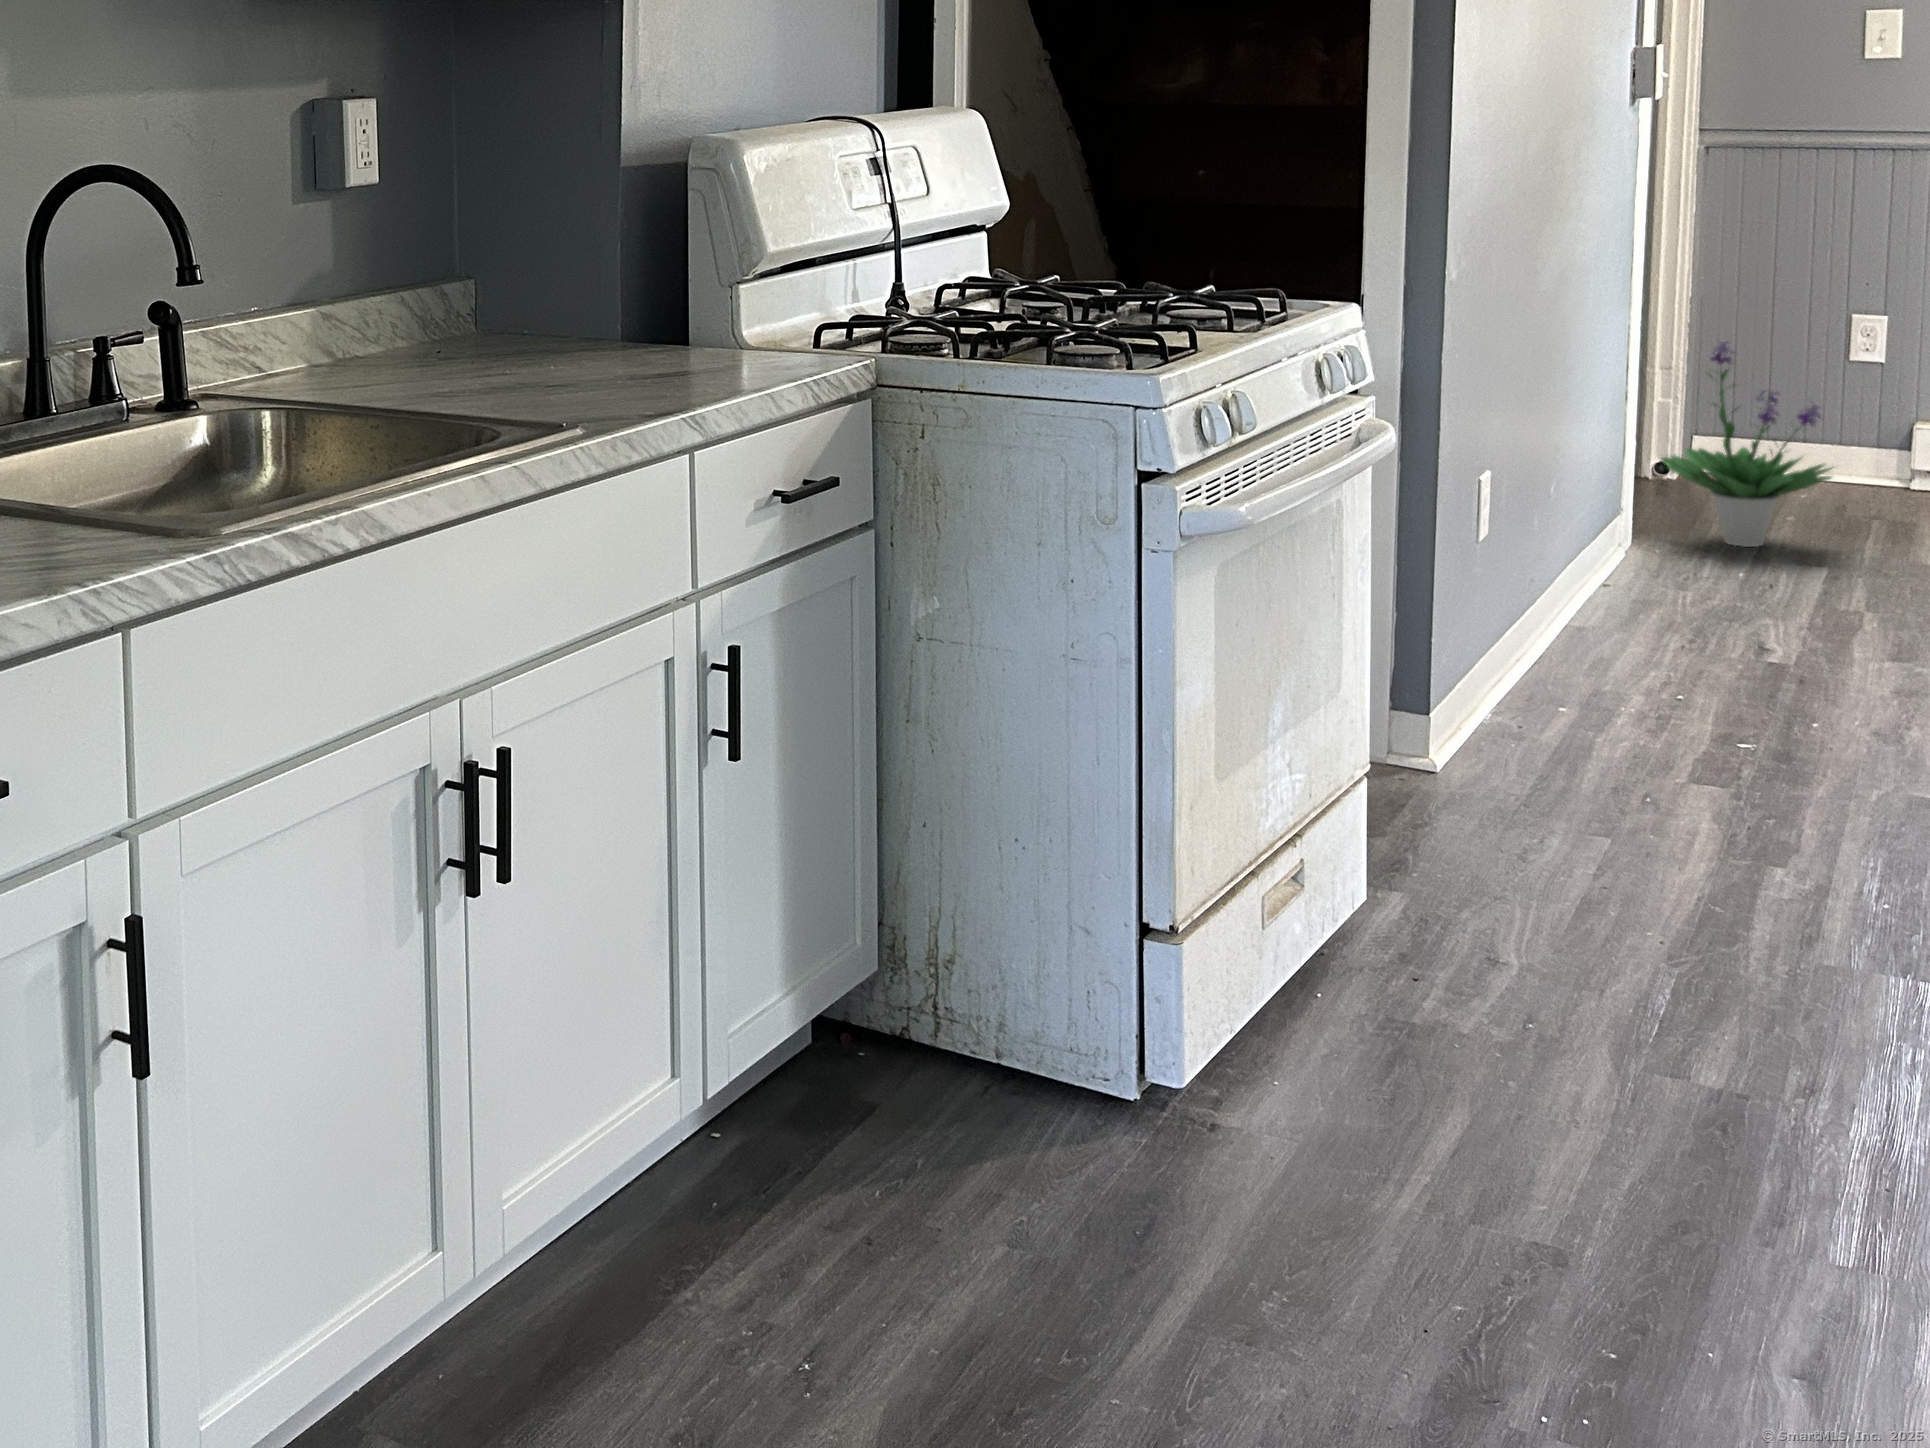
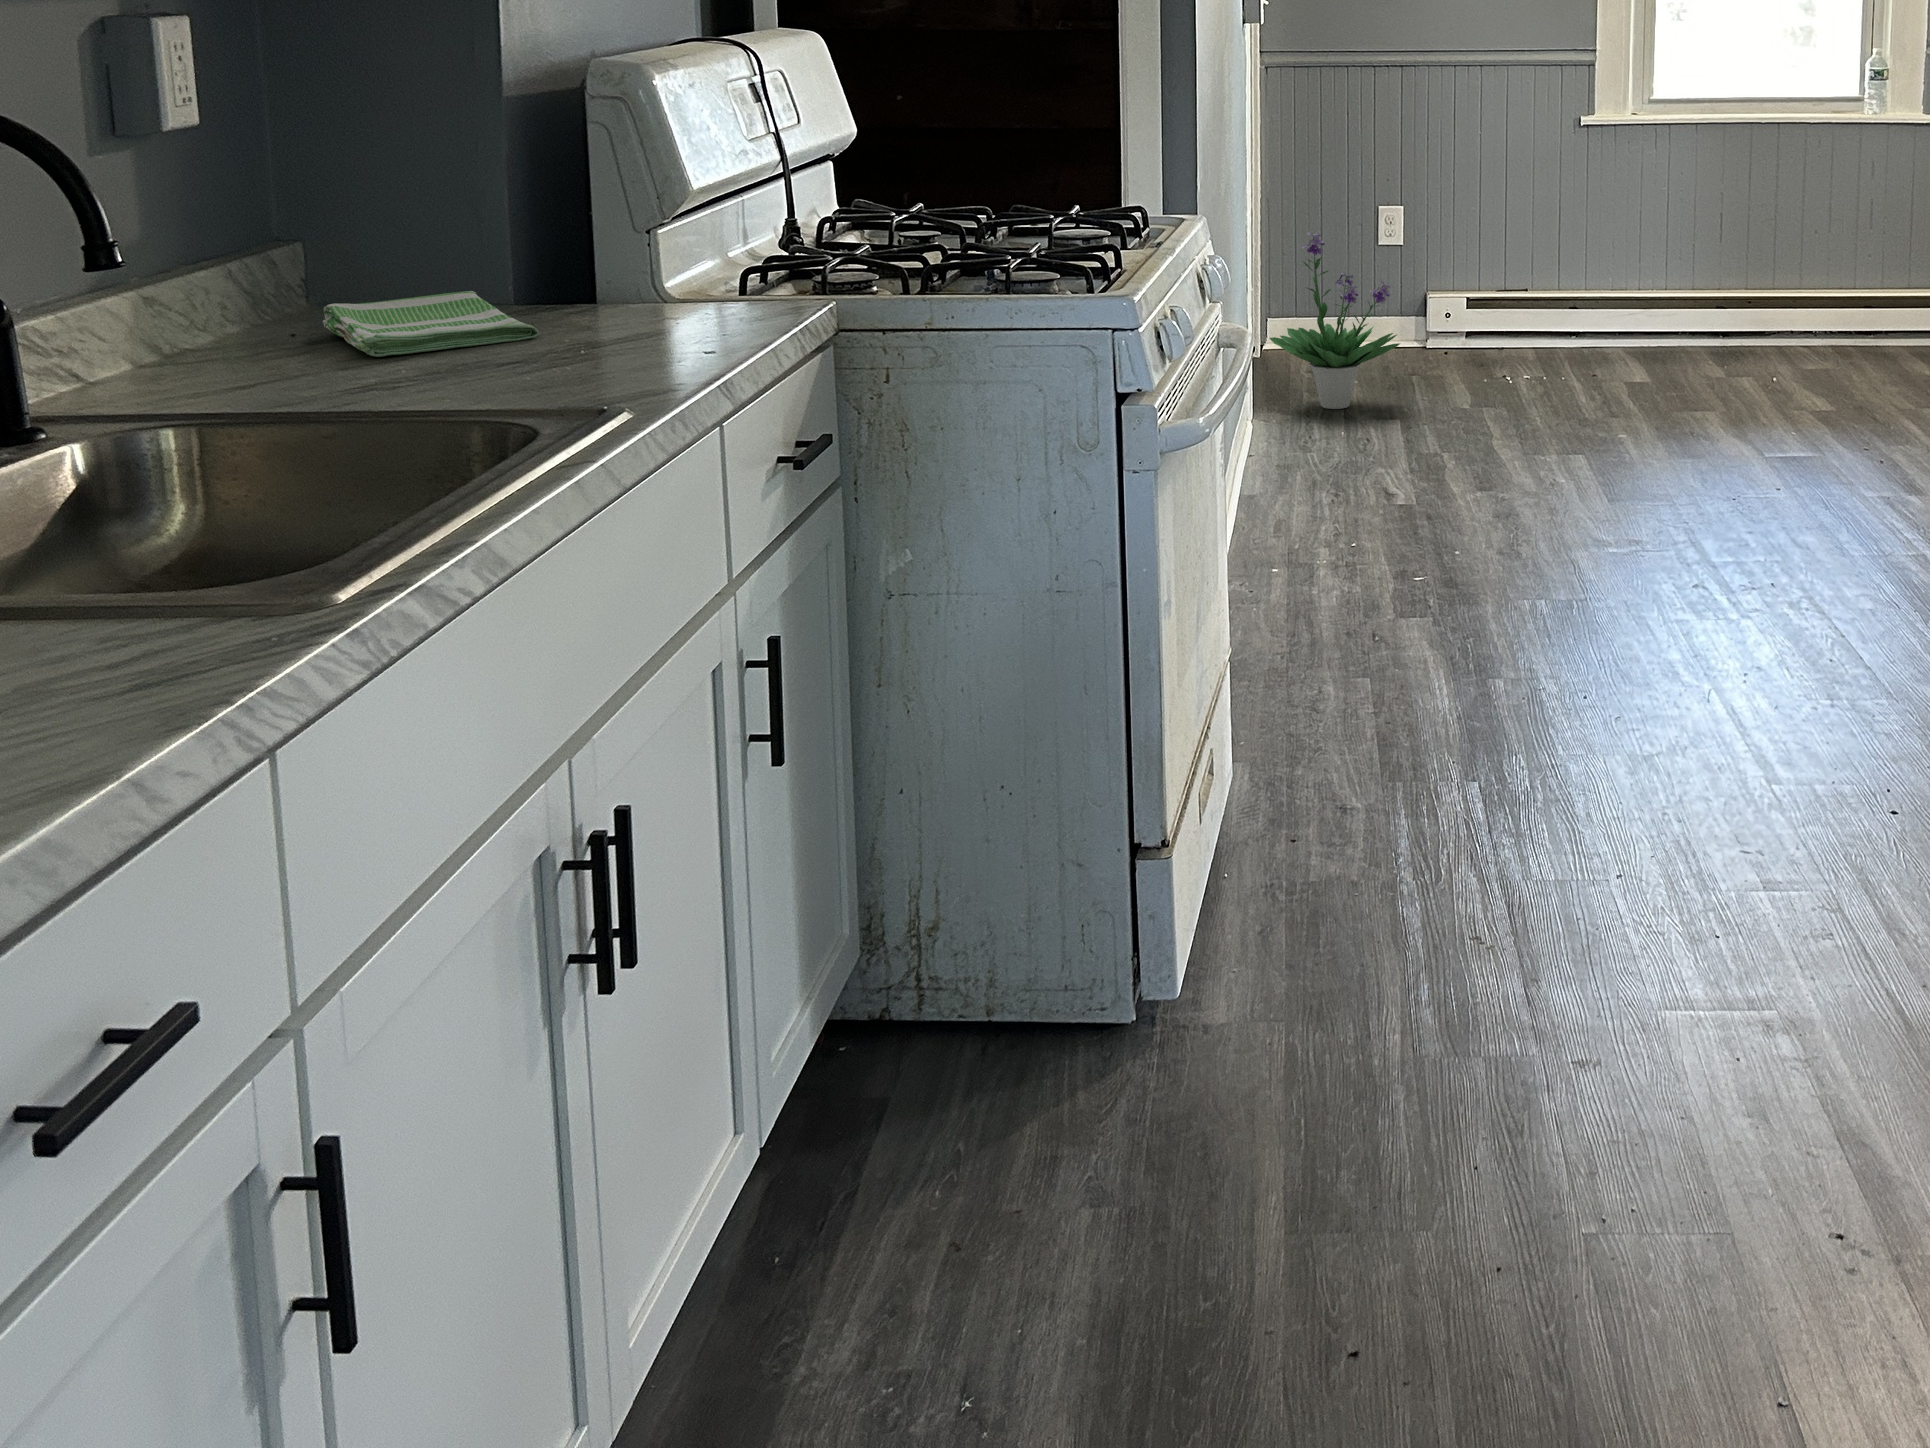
dish towel: none [454,330,596,377] -> present [323,291,539,357]

